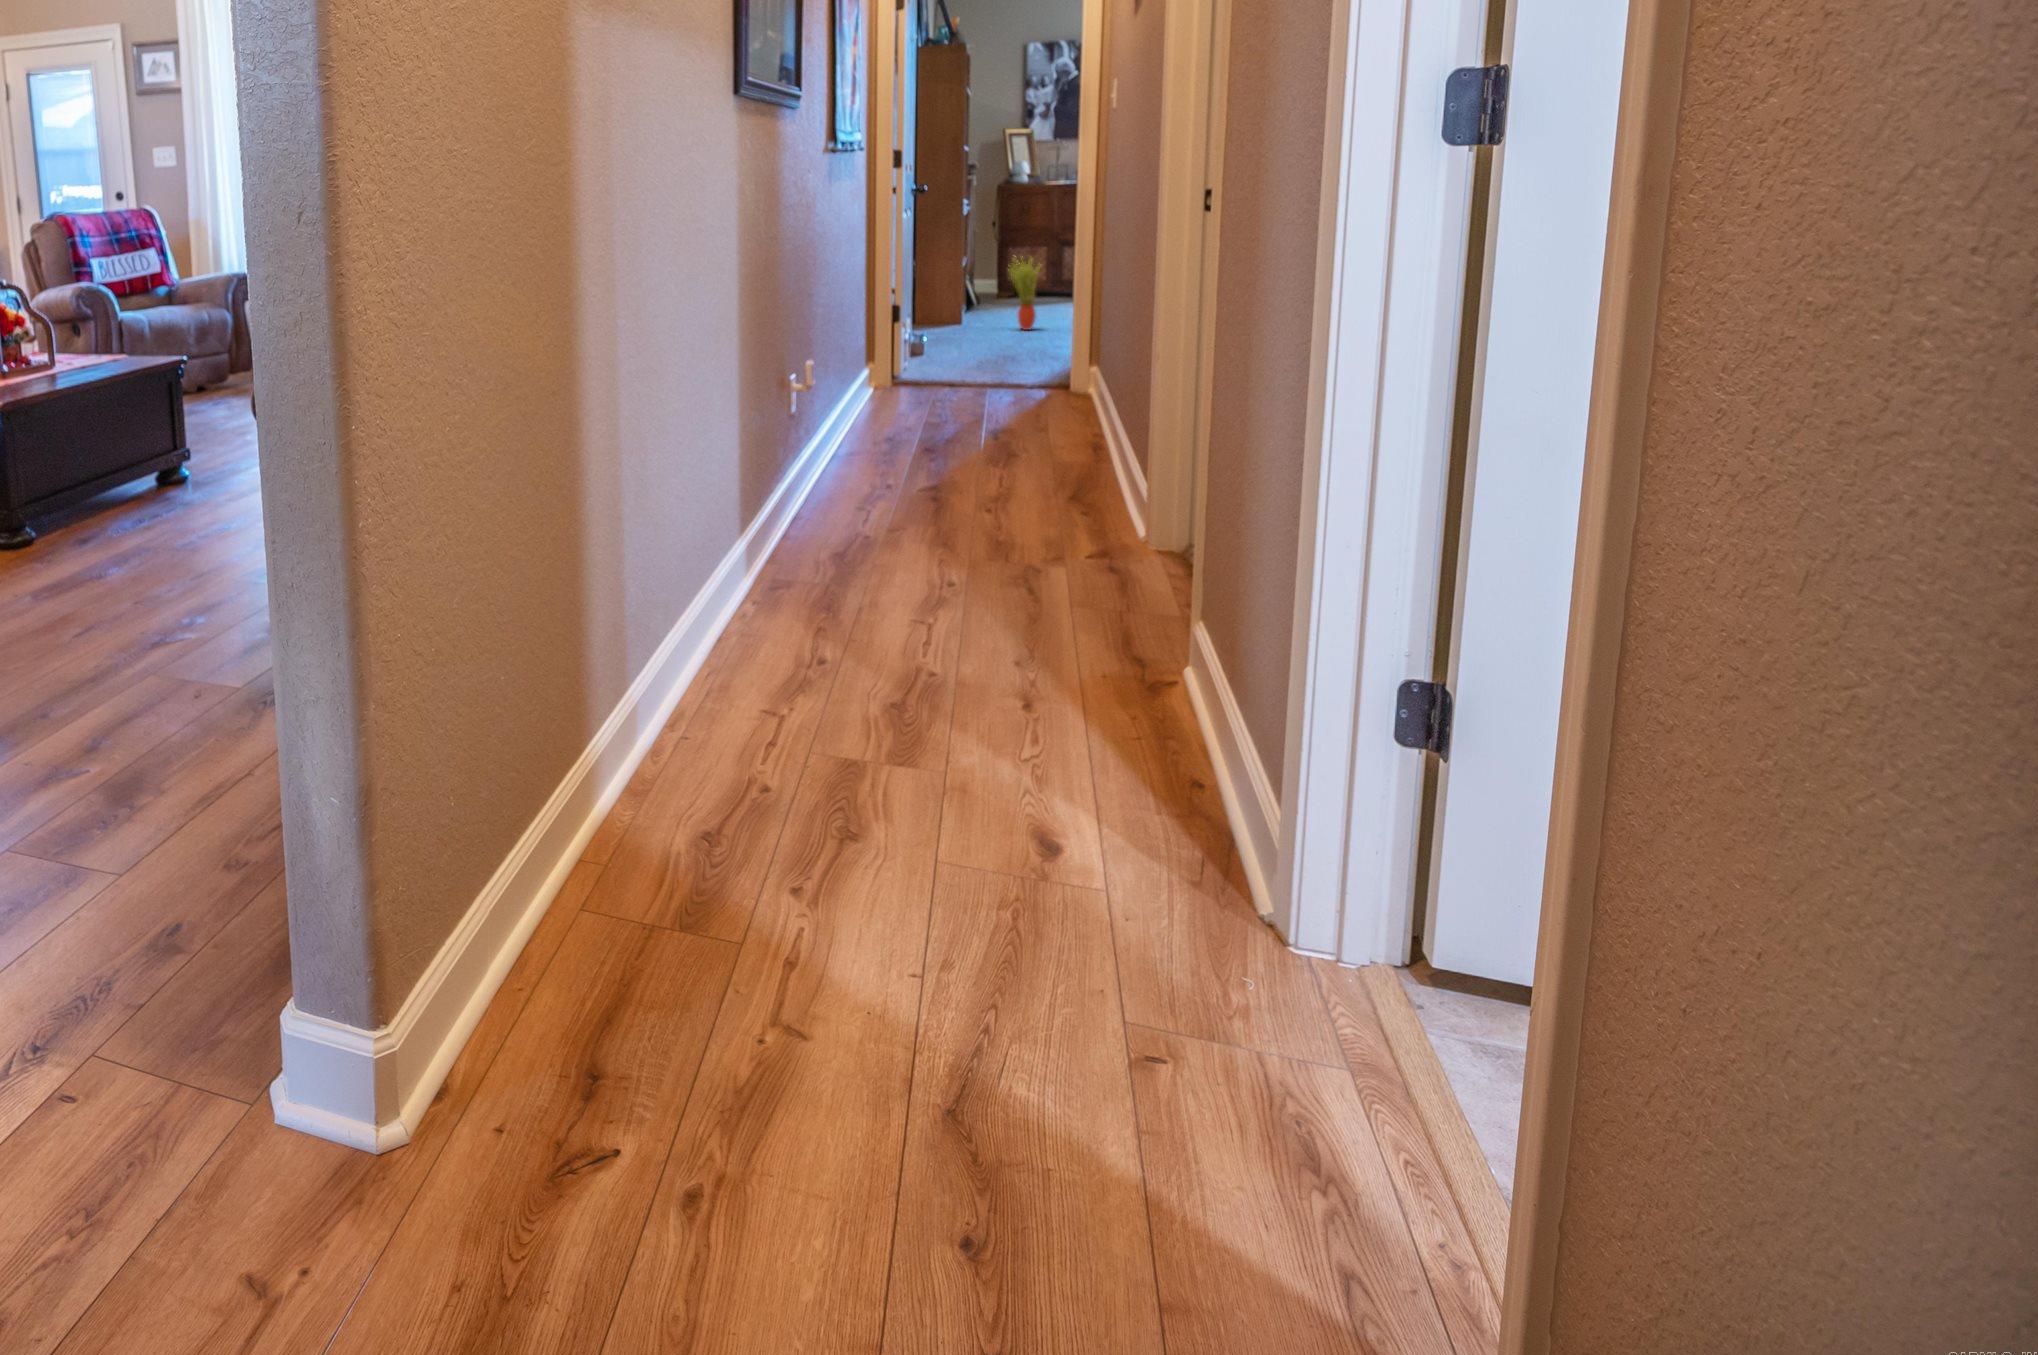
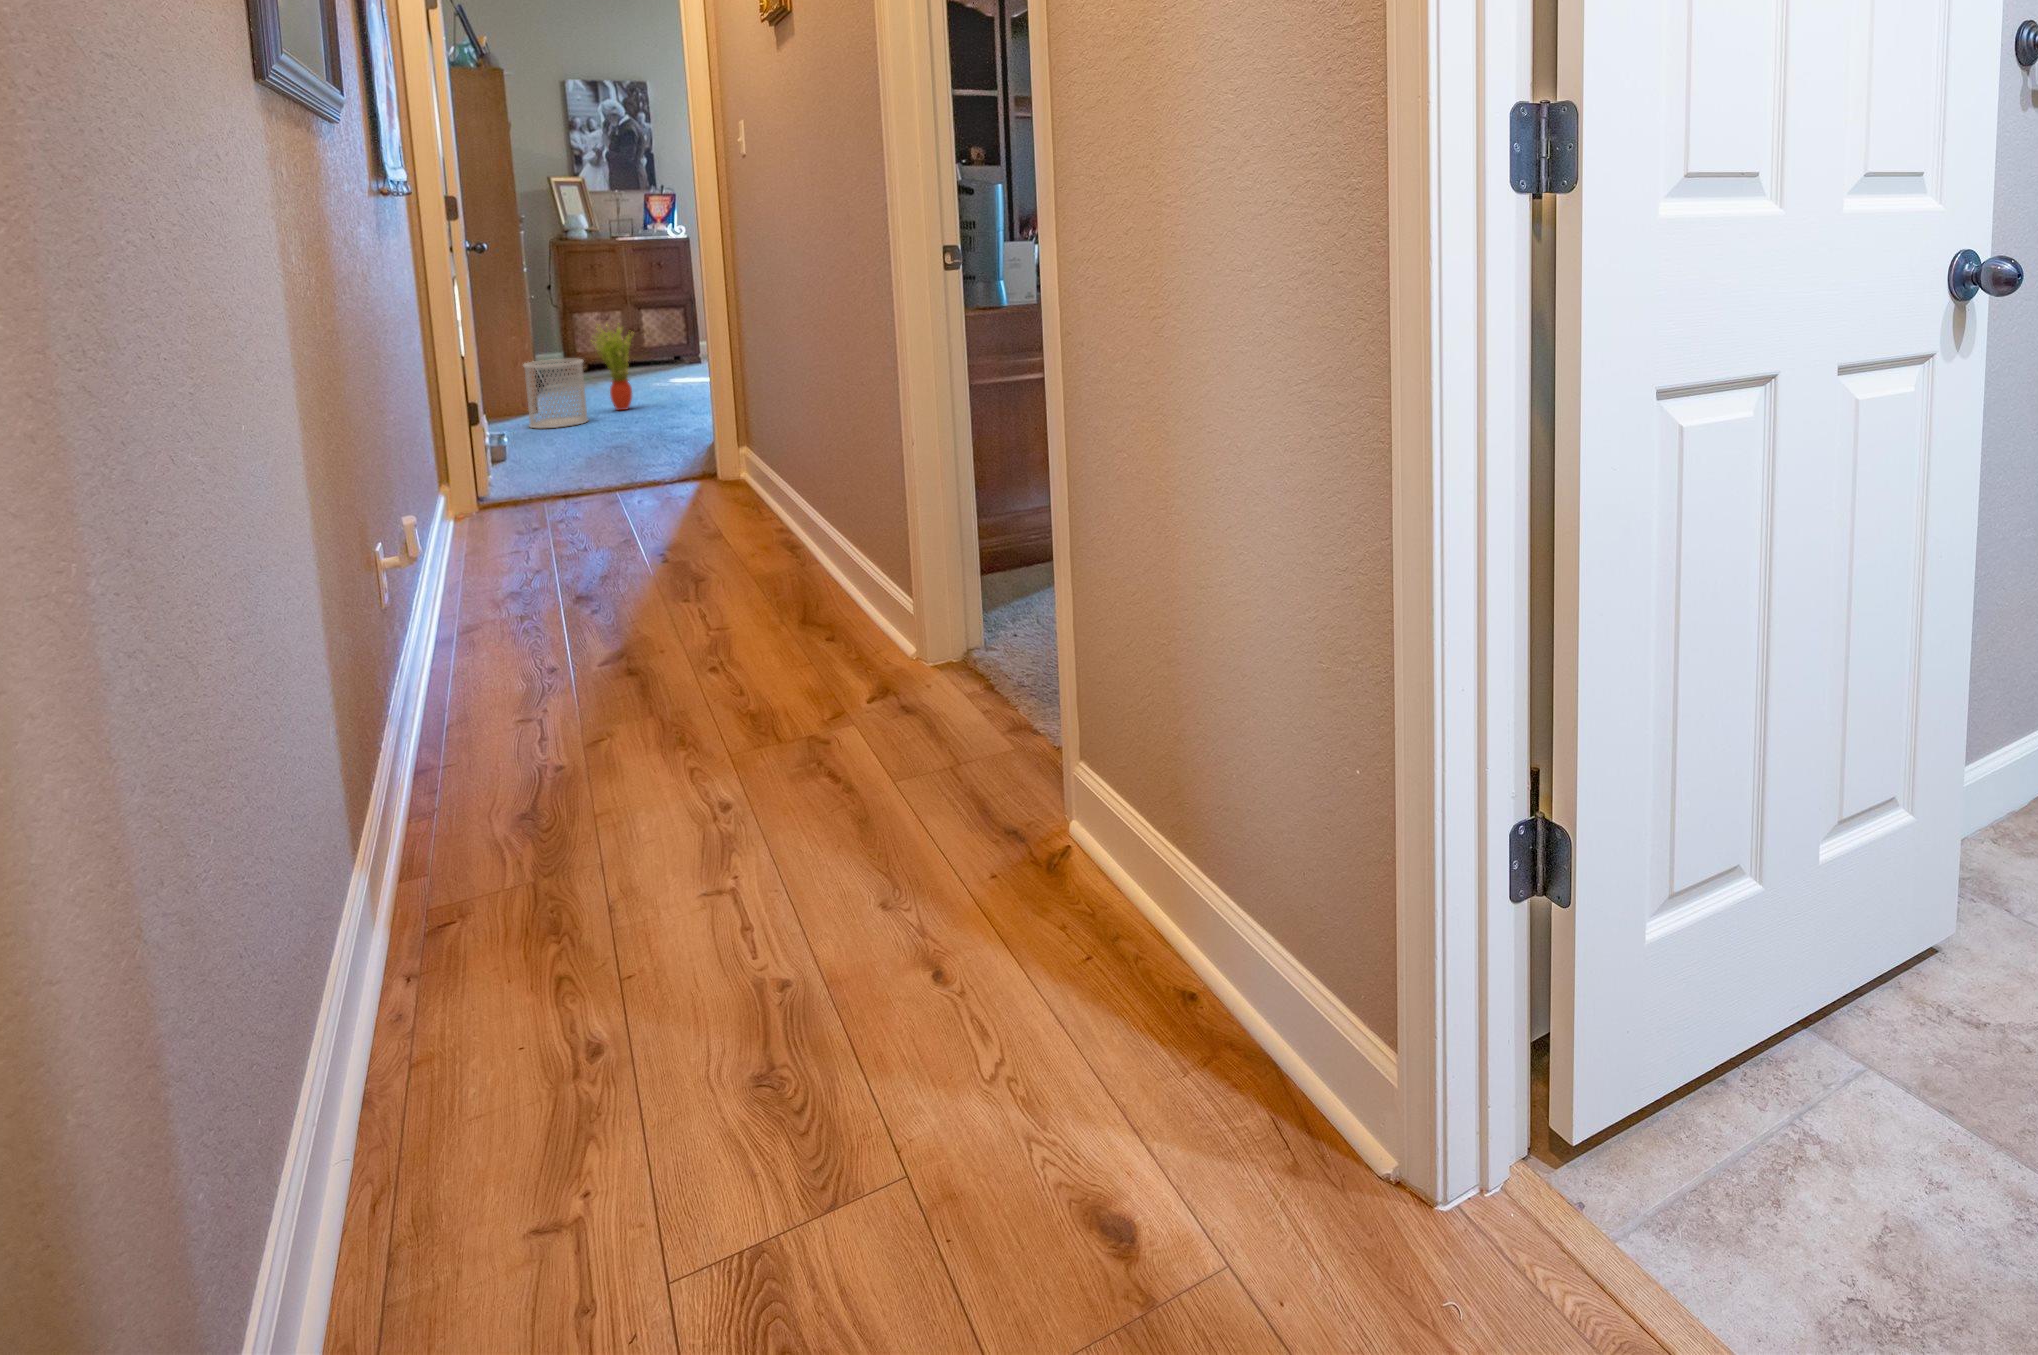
wastebasket: none [952,282,998,337] -> present [523,359,588,428]

